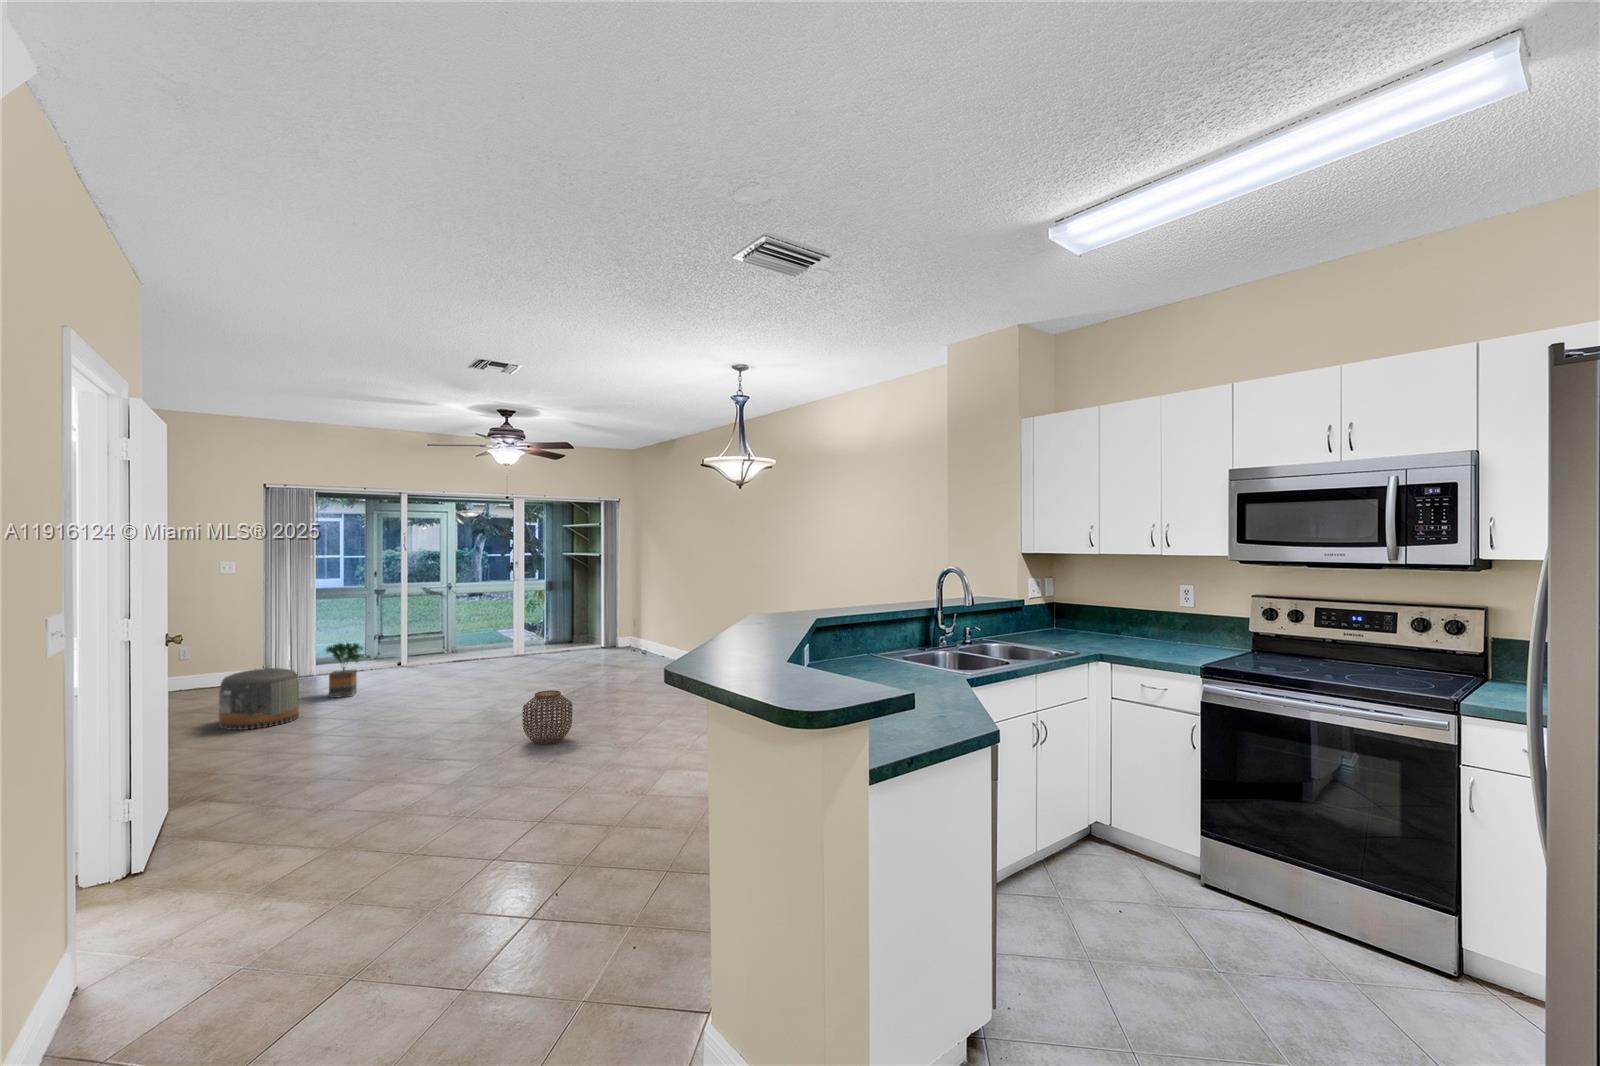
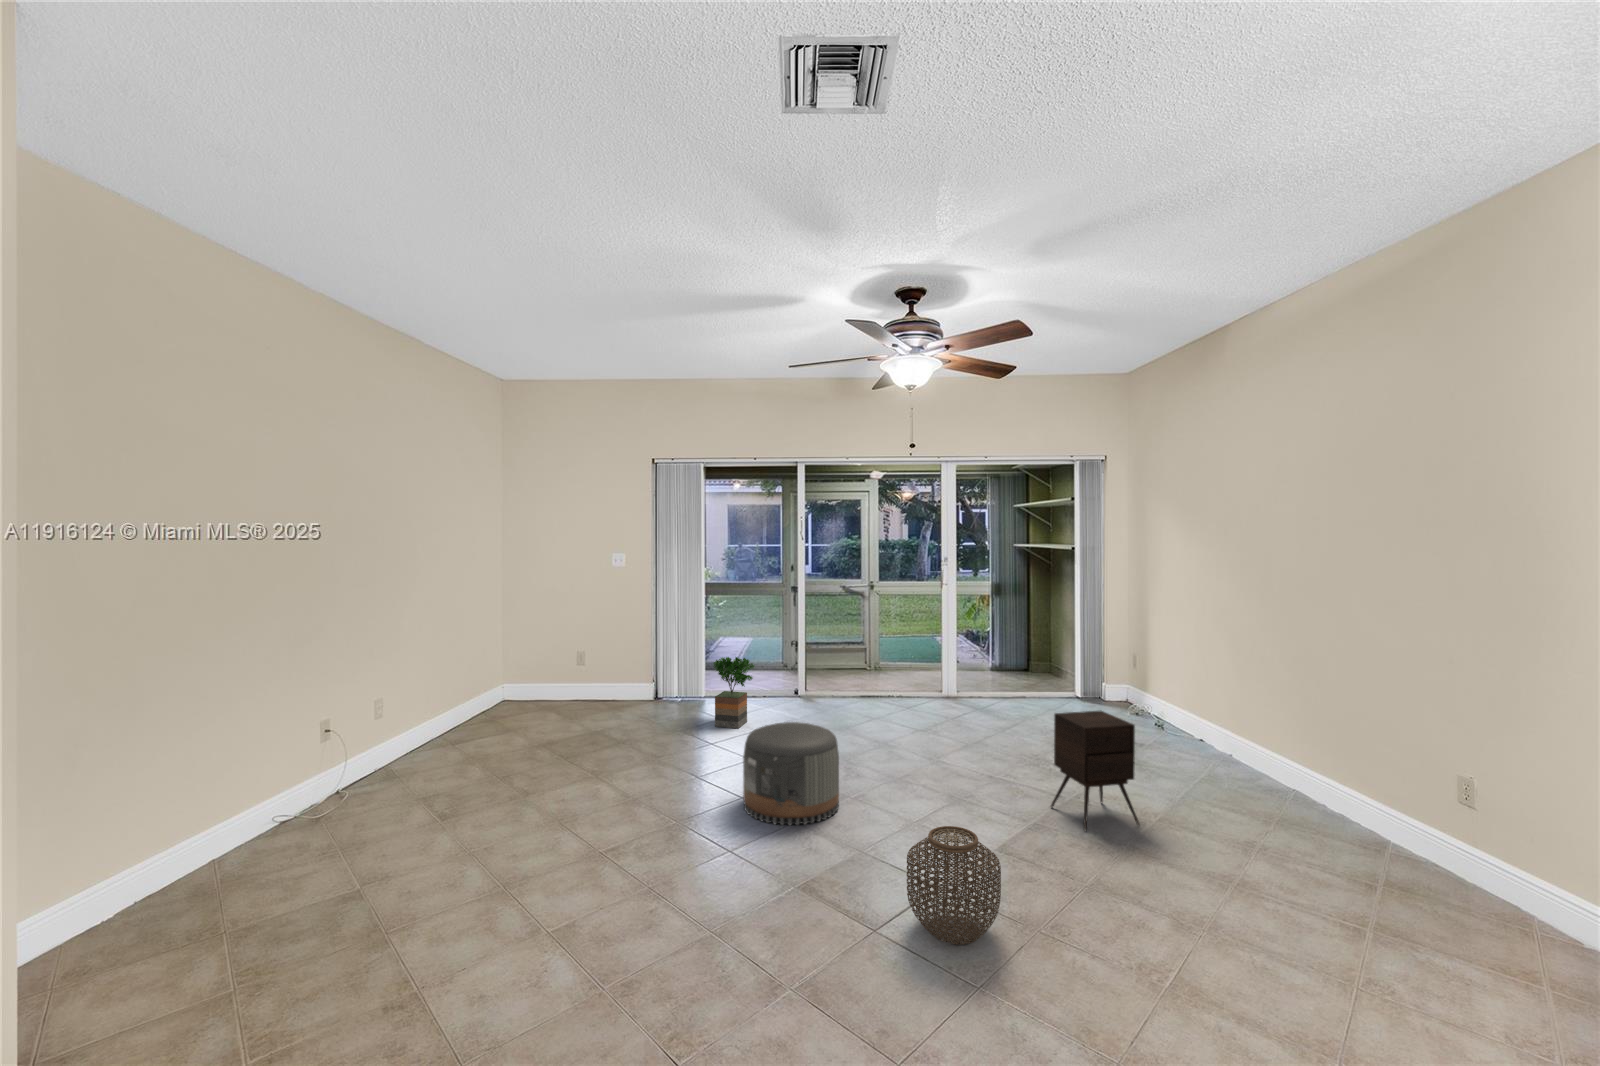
side table: none [592,641,640,704] -> present [1051,711,1140,831]
pouf: present [219,668,299,730] -> present [743,722,839,826]

